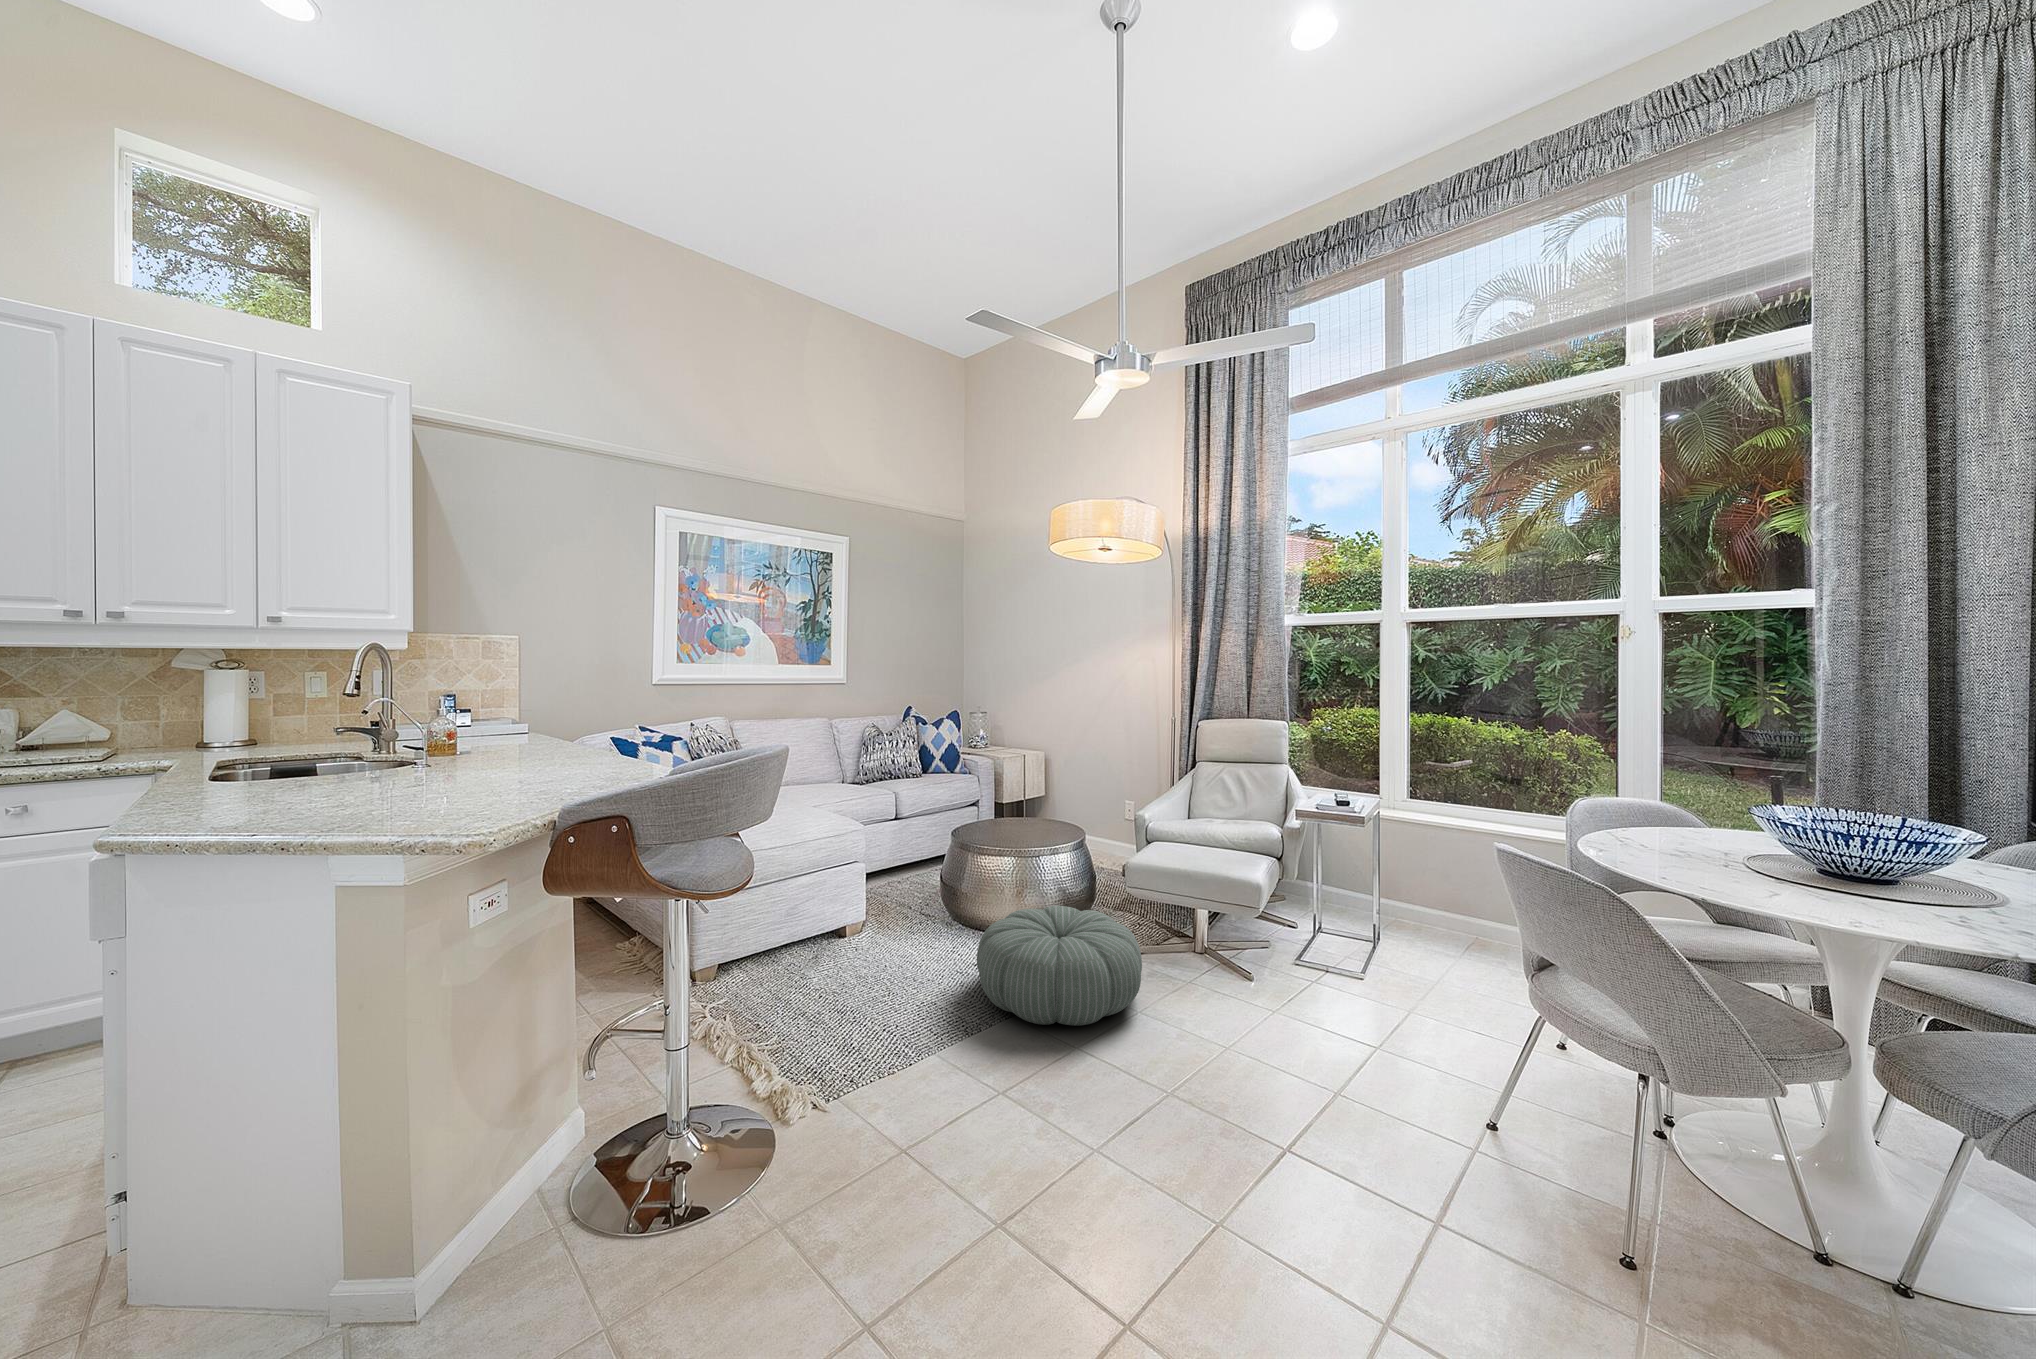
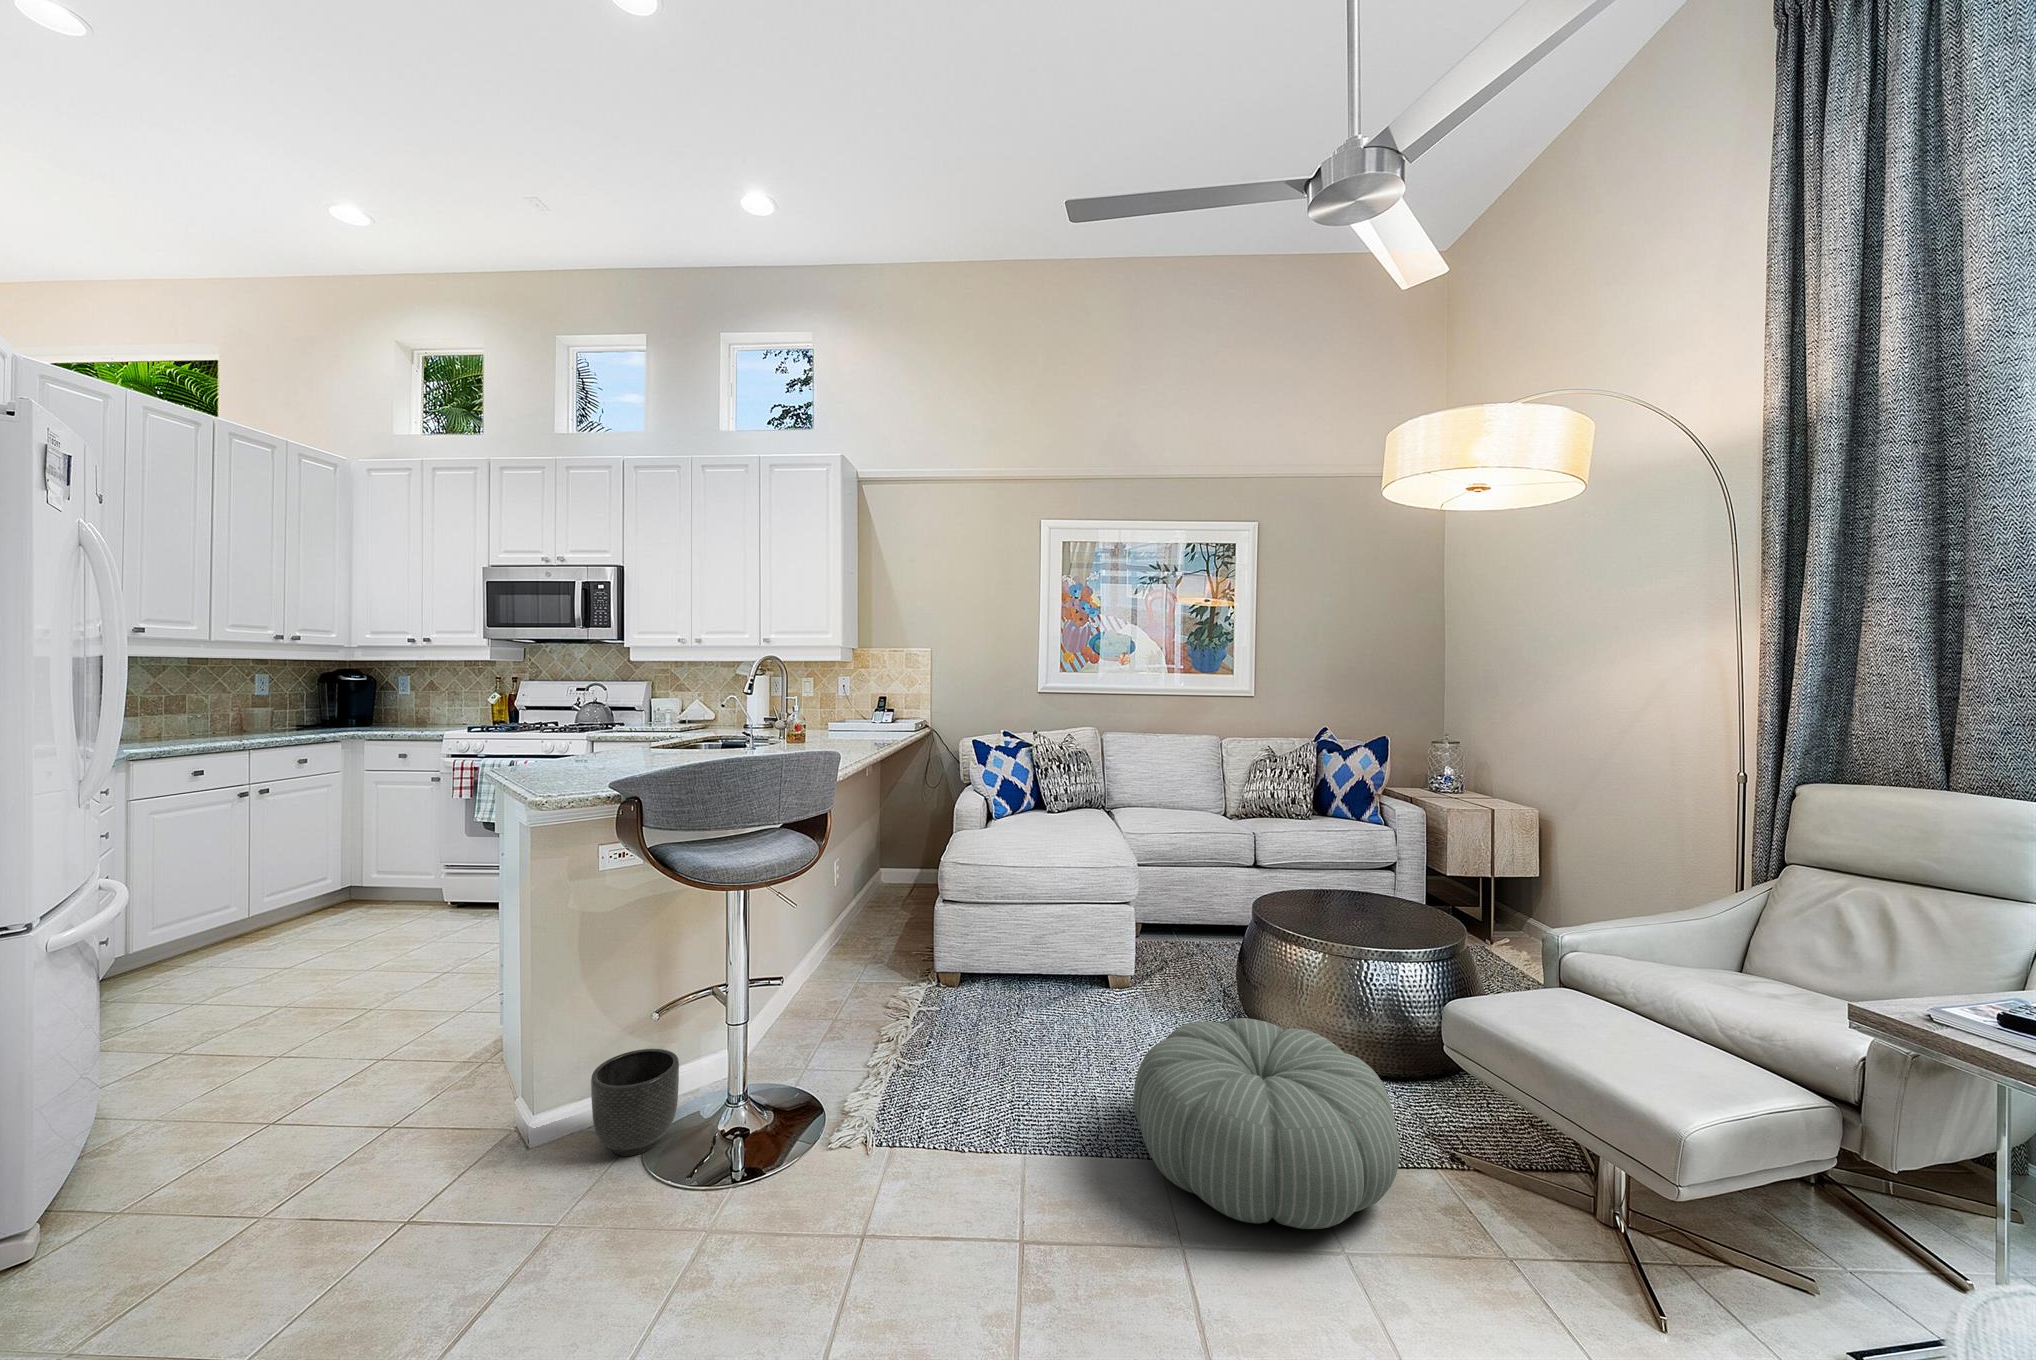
planter: none [526,1112,631,1244] -> present [591,1049,679,1156]

